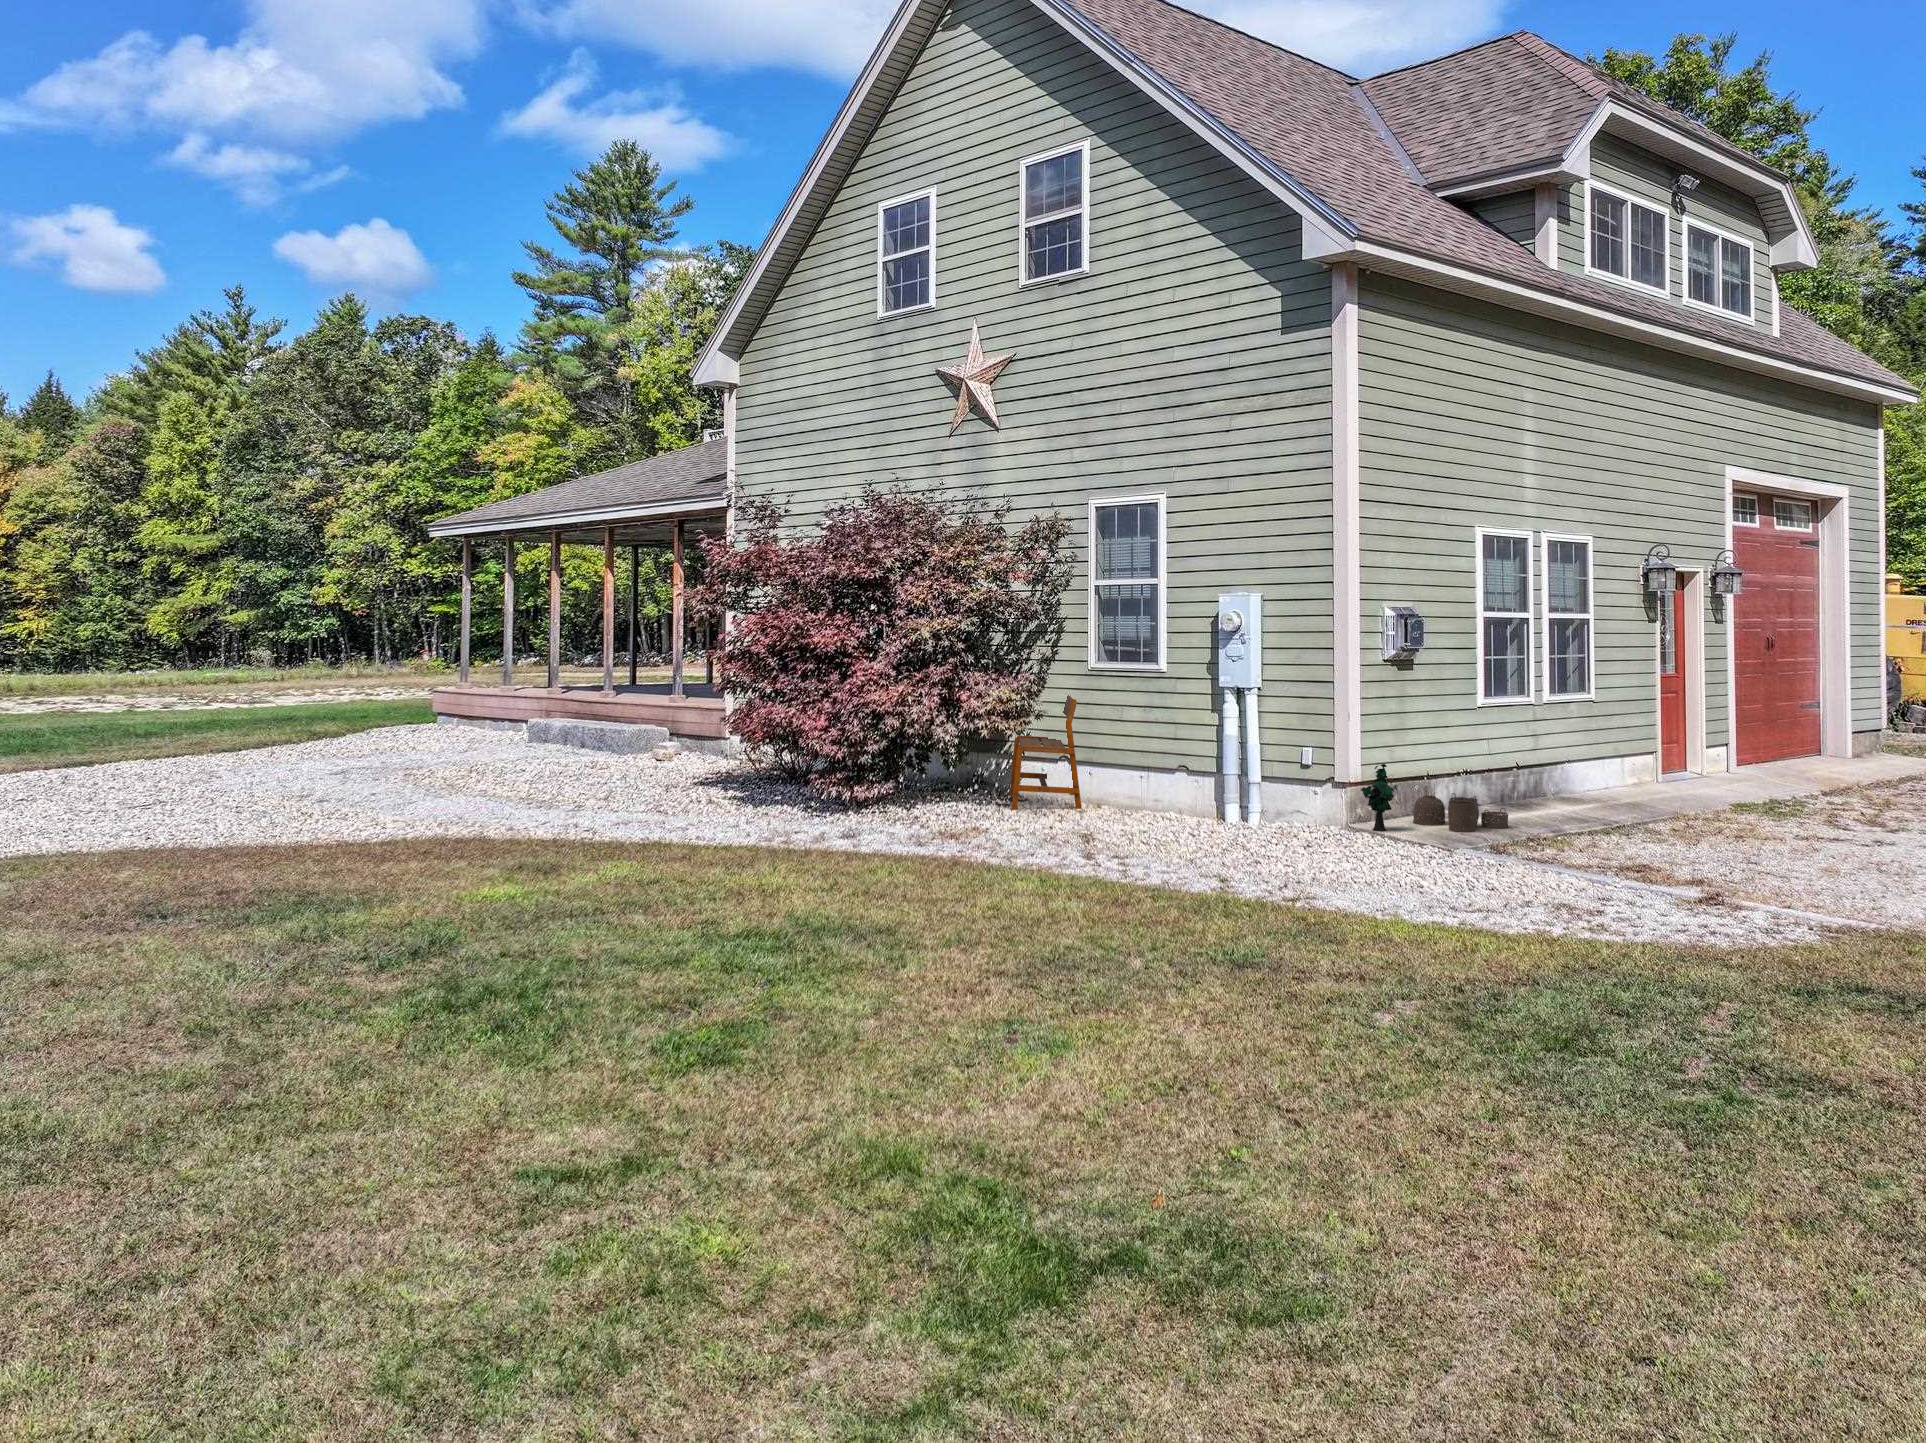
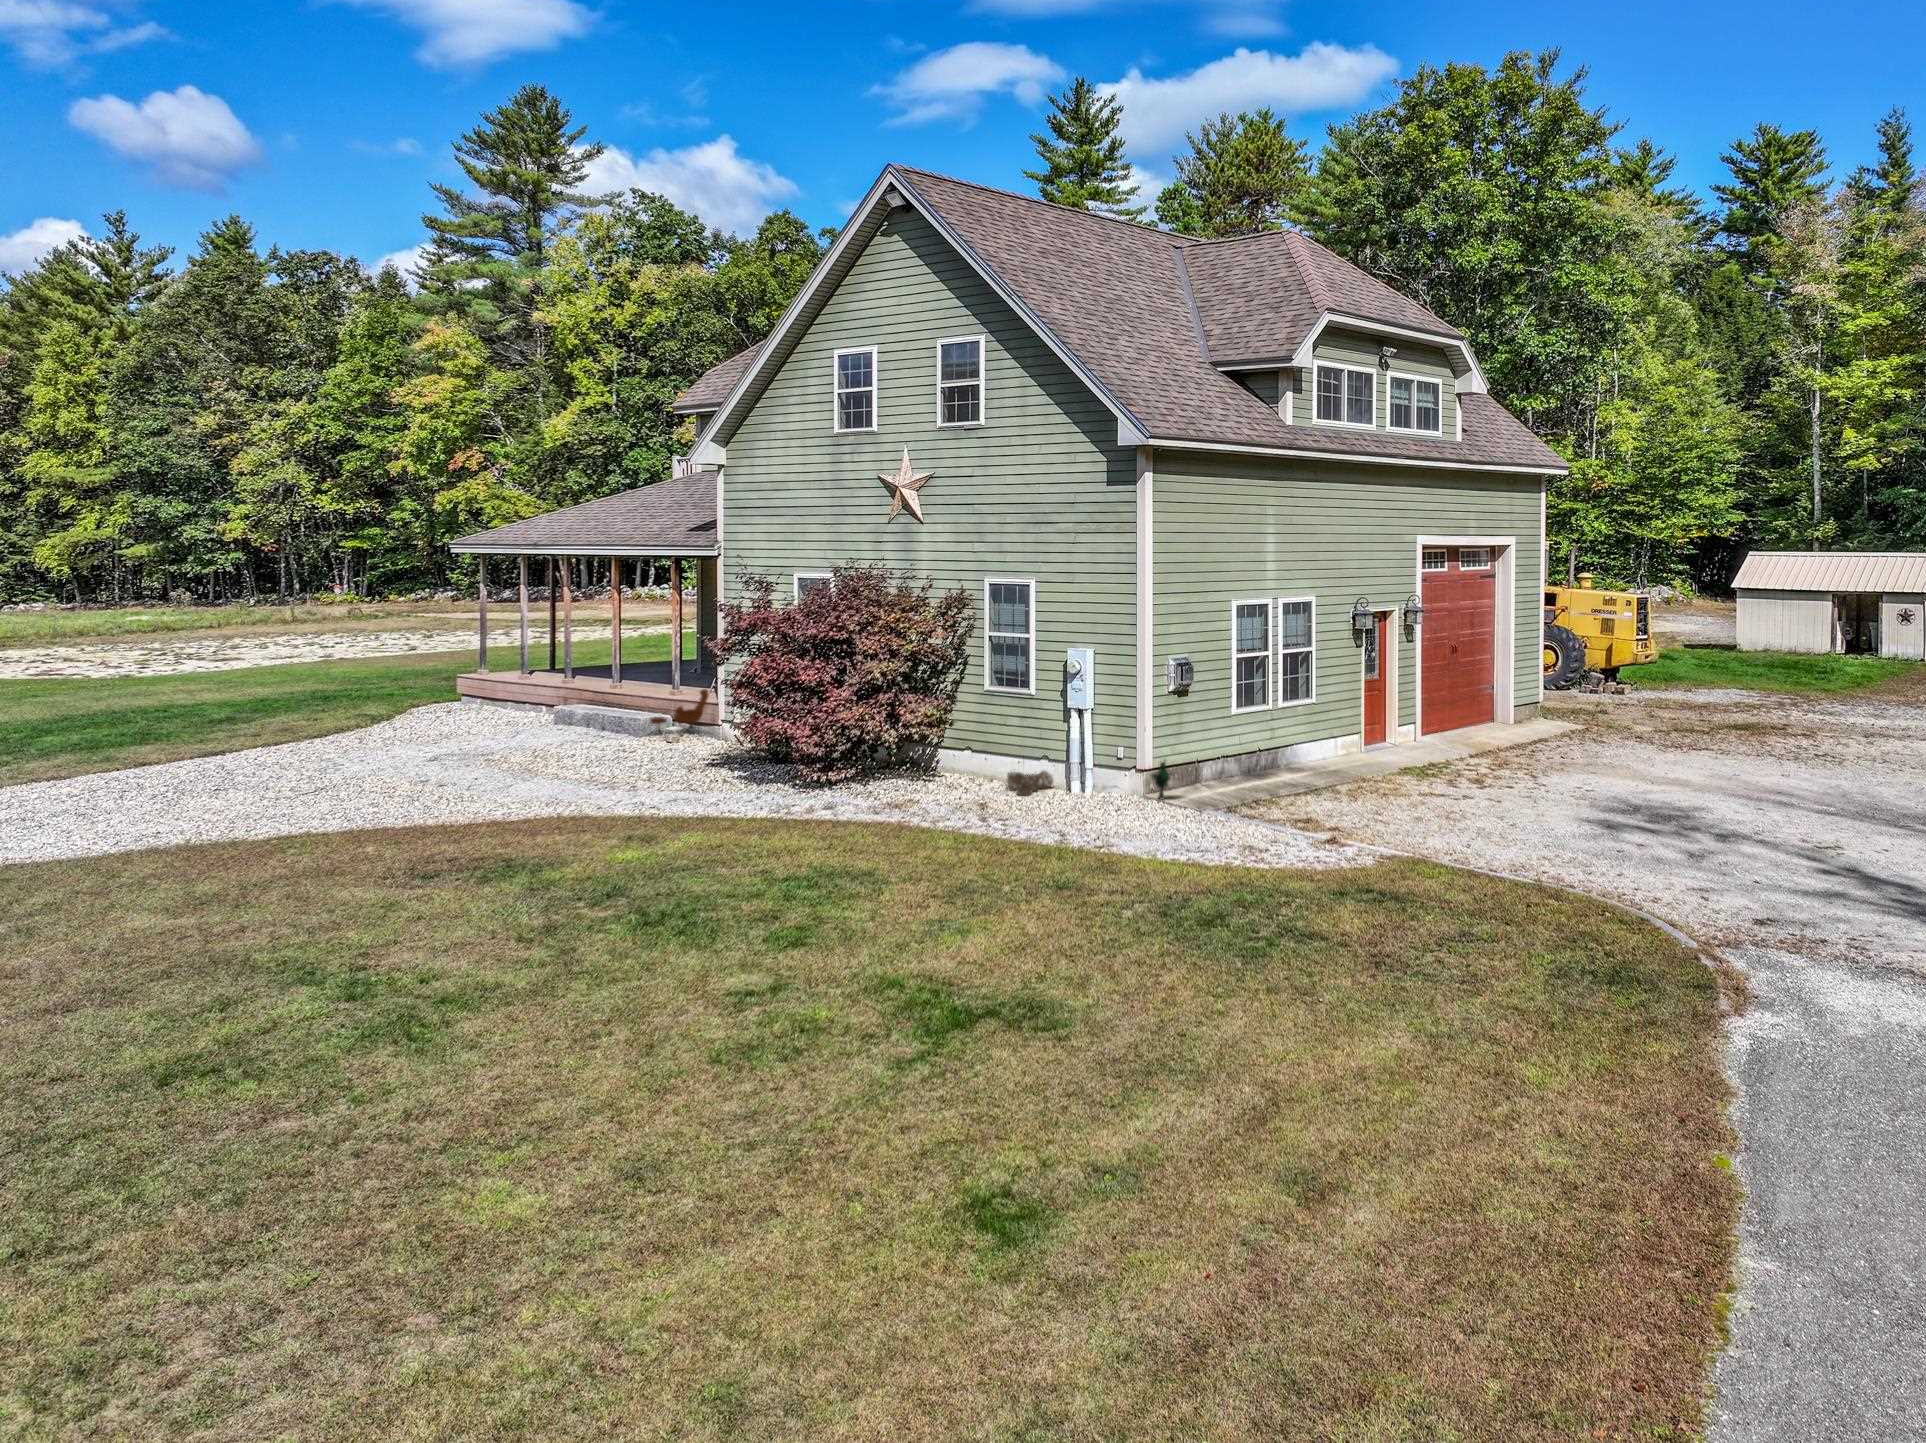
bench: present [1010,695,1081,810] -> none [933,704,981,786]
lounge chair: none [639,698,720,757] -> present [650,689,709,733]
woven basket: present [1413,793,1508,832] -> present [1007,771,1053,796]

